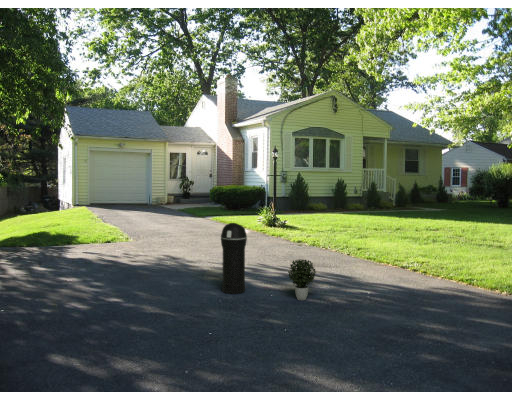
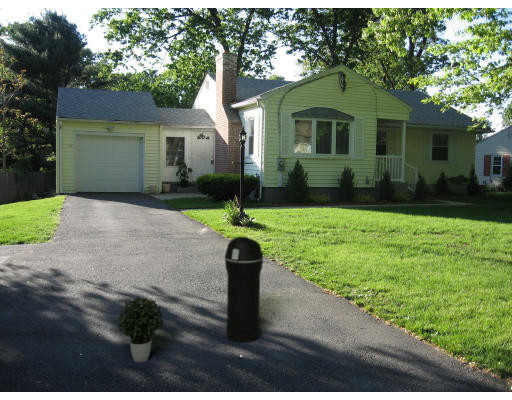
trash can: present [221,223,247,294] -> present [225,237,263,342]

